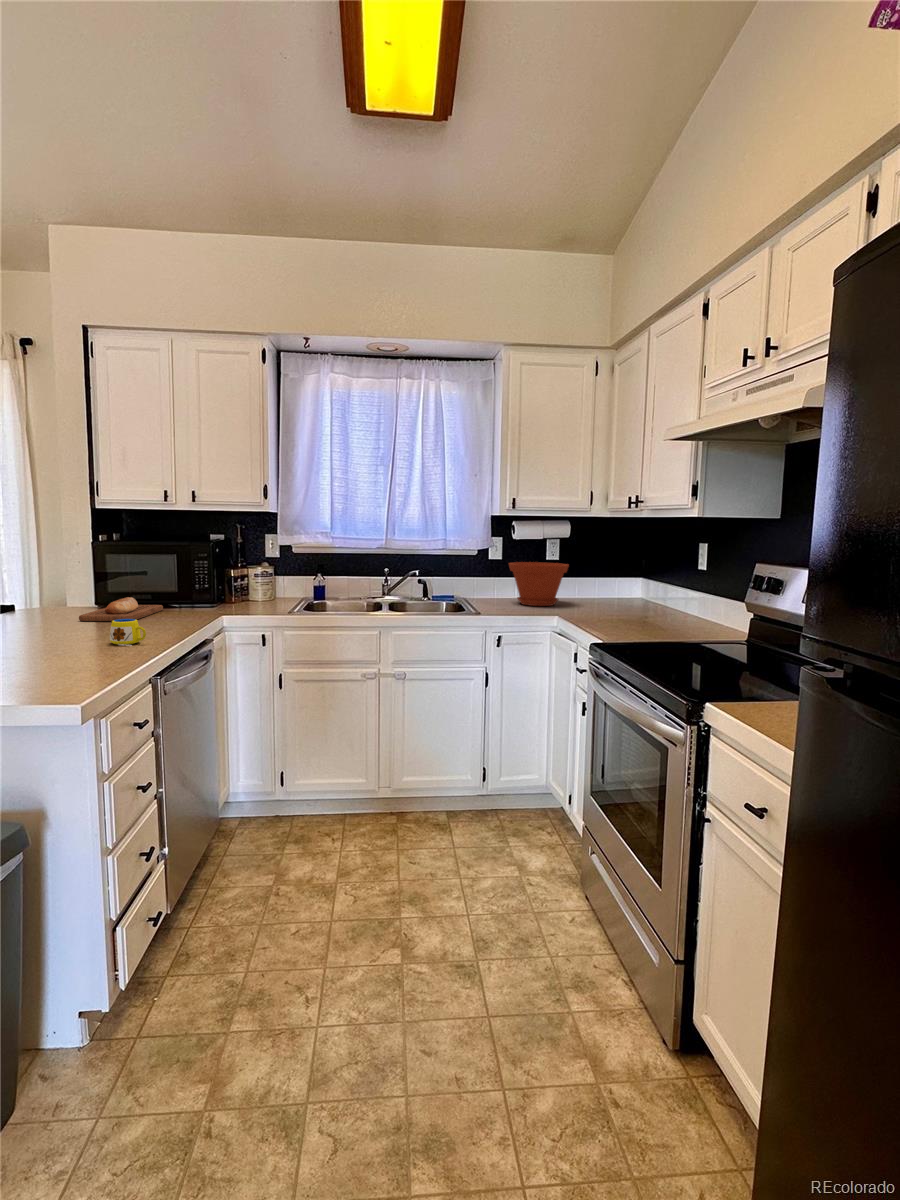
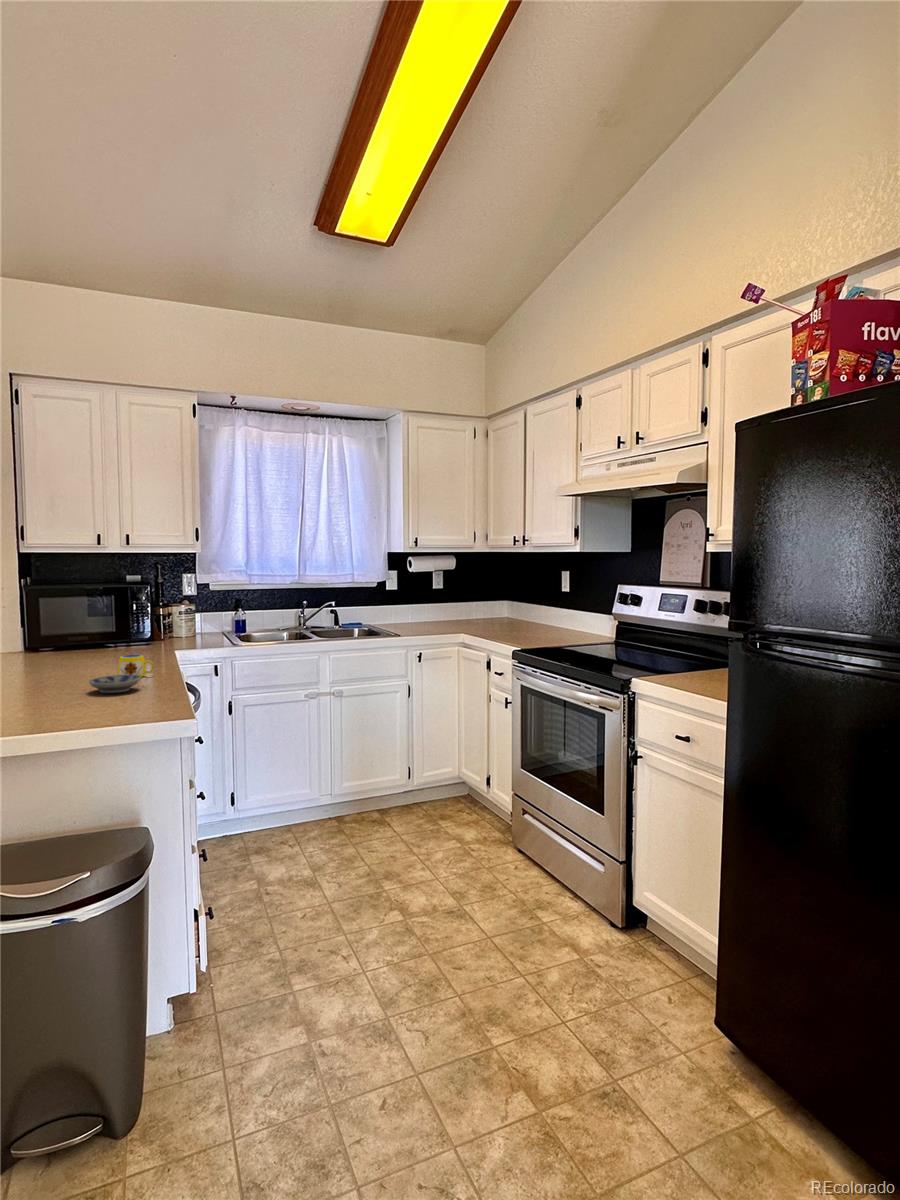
plant pot: present [509,562,569,606] -> none [411,591,462,628]
bread loaf: present [79,597,163,621] -> none [37,638,101,663]
bowl: none [45,641,104,661] -> present [89,675,141,693]

